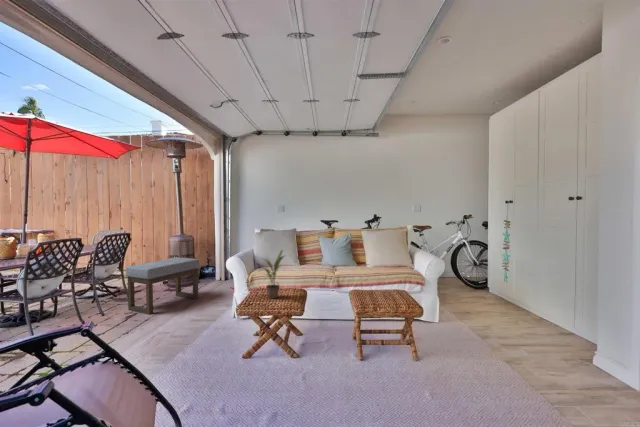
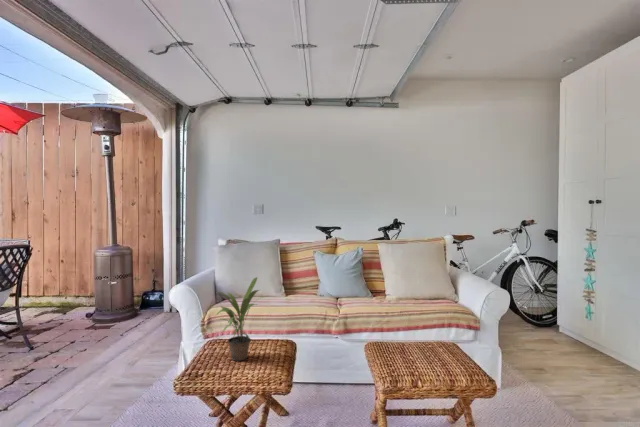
ottoman: present [126,258,199,314] -> none [15,281,135,373]

